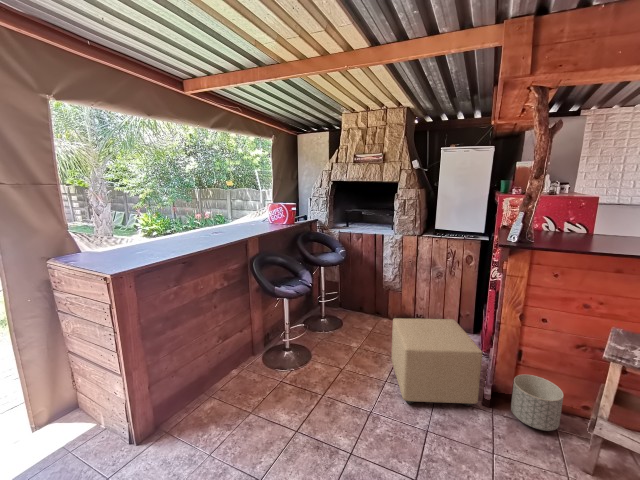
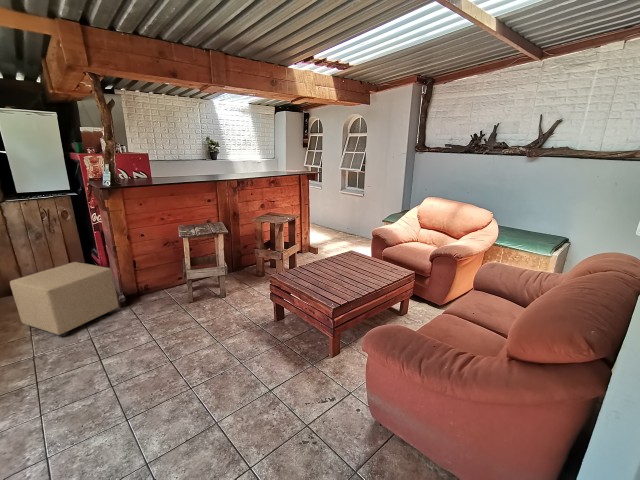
planter: present [511,374,564,431] -> none [137,271,169,301]

